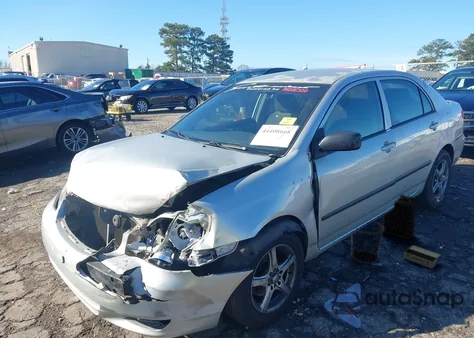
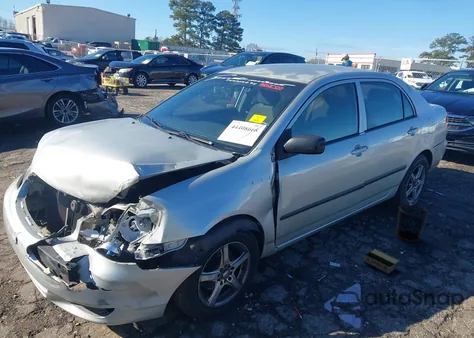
backpack: present [382,195,415,239] -> none [349,196,383,242]
waste bin: present [351,221,384,264] -> present [396,205,428,242]

